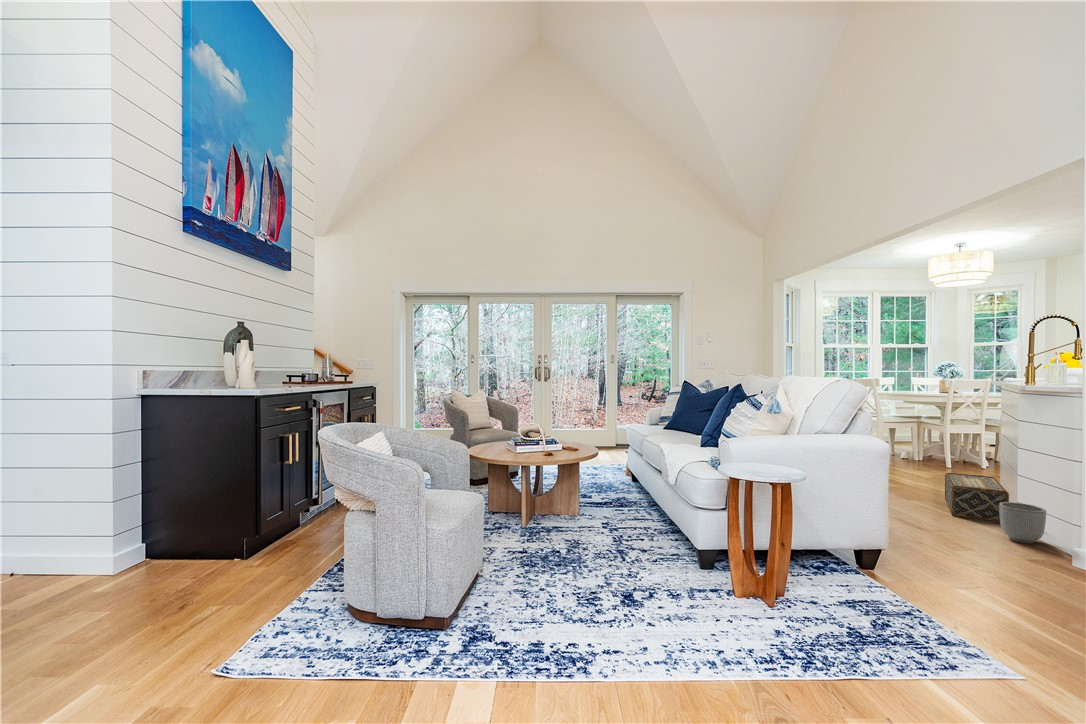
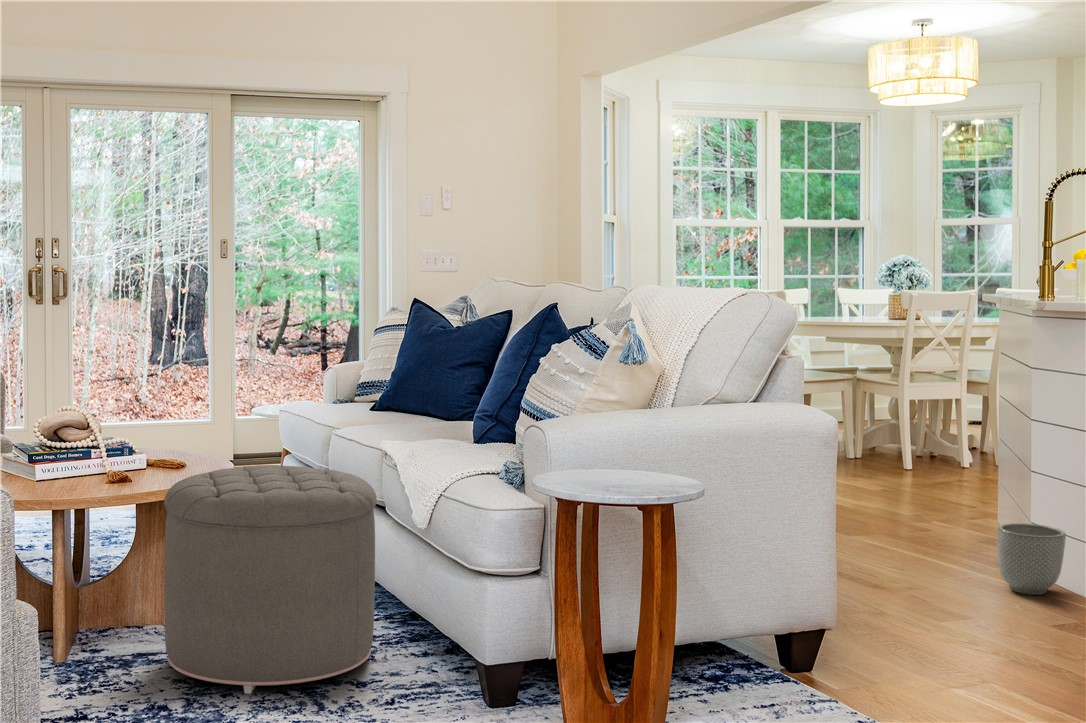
ottoman: none [565,452,653,549] -> present [164,465,377,694]
woven basket: present [945,473,1009,522] -> none [907,476,1010,563]

